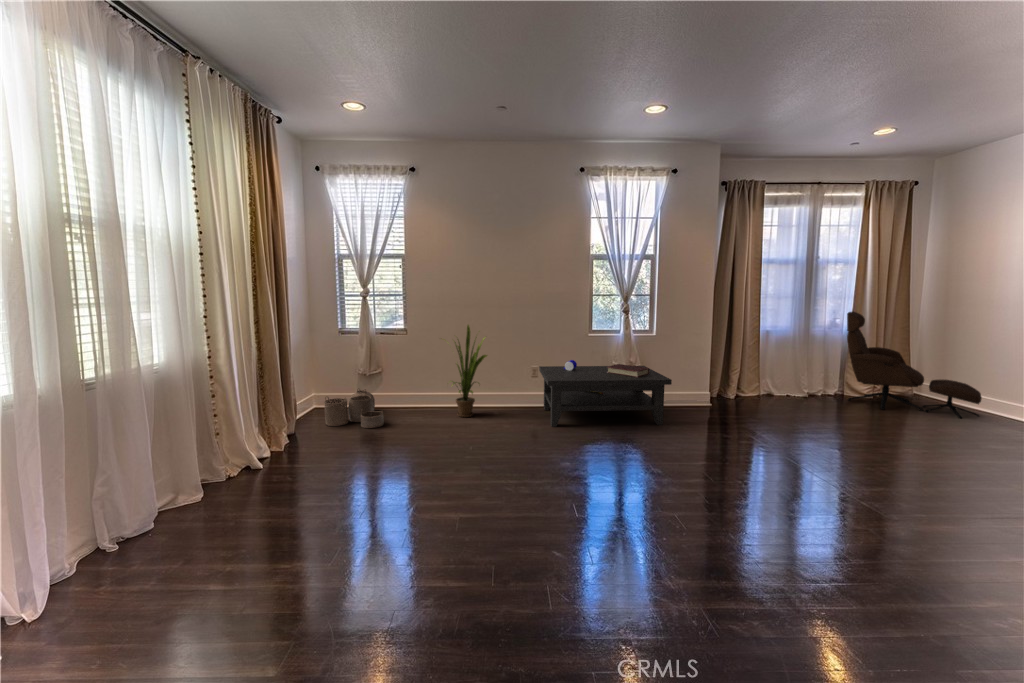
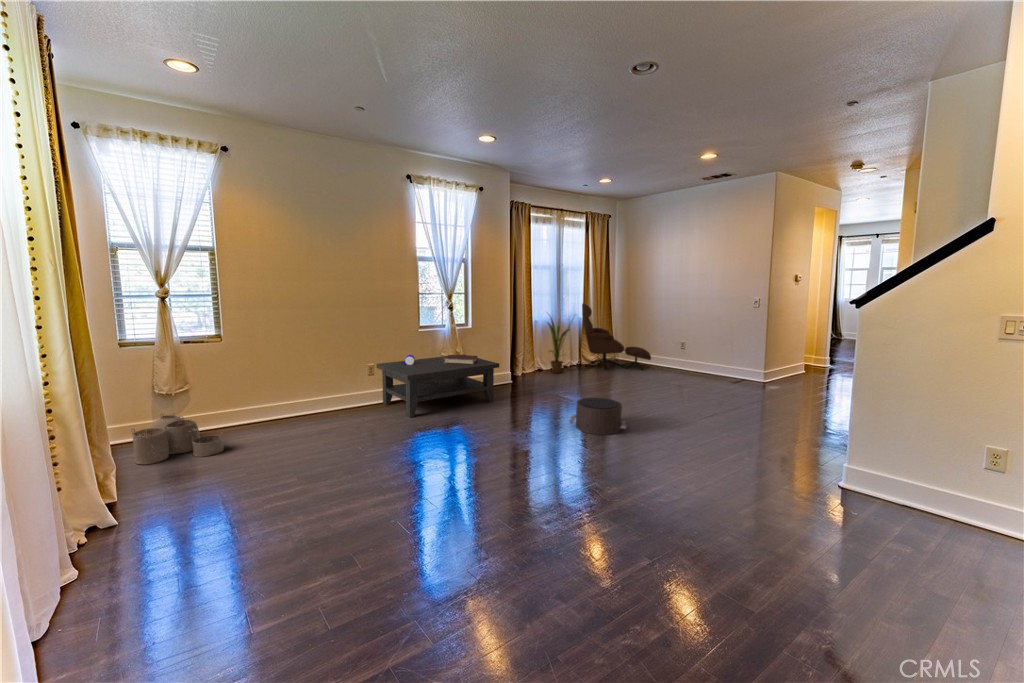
house plant: present [453,325,487,417] -> present [548,318,570,373]
pouf: none [729,442,834,505] -> present [569,398,627,435]

